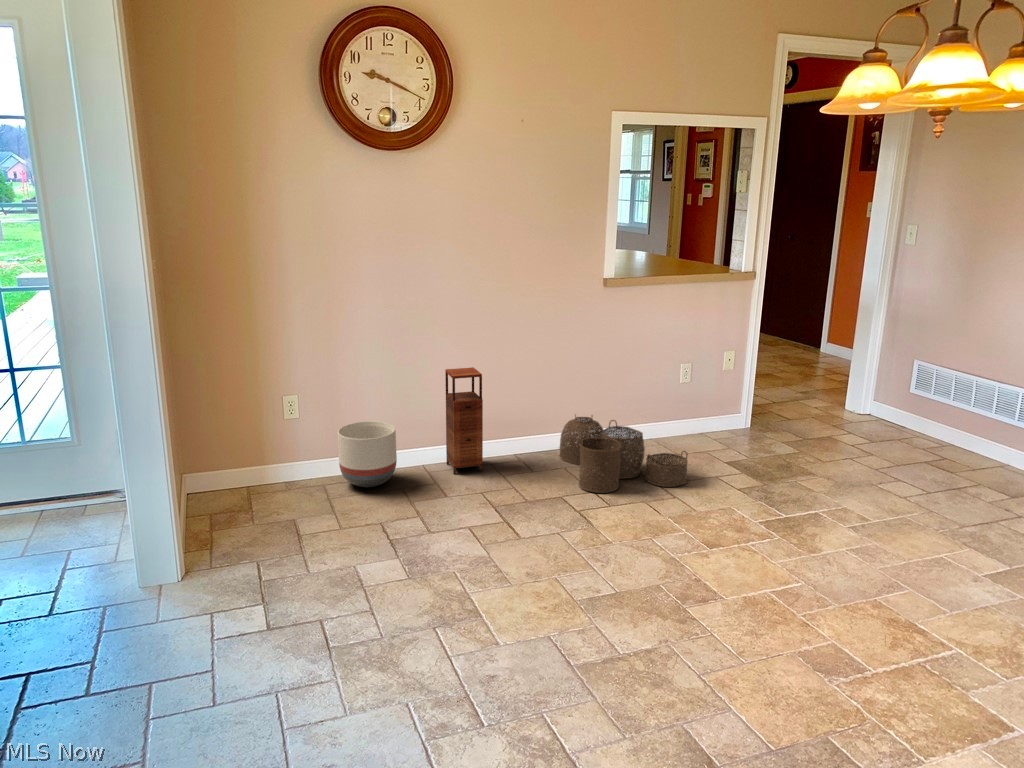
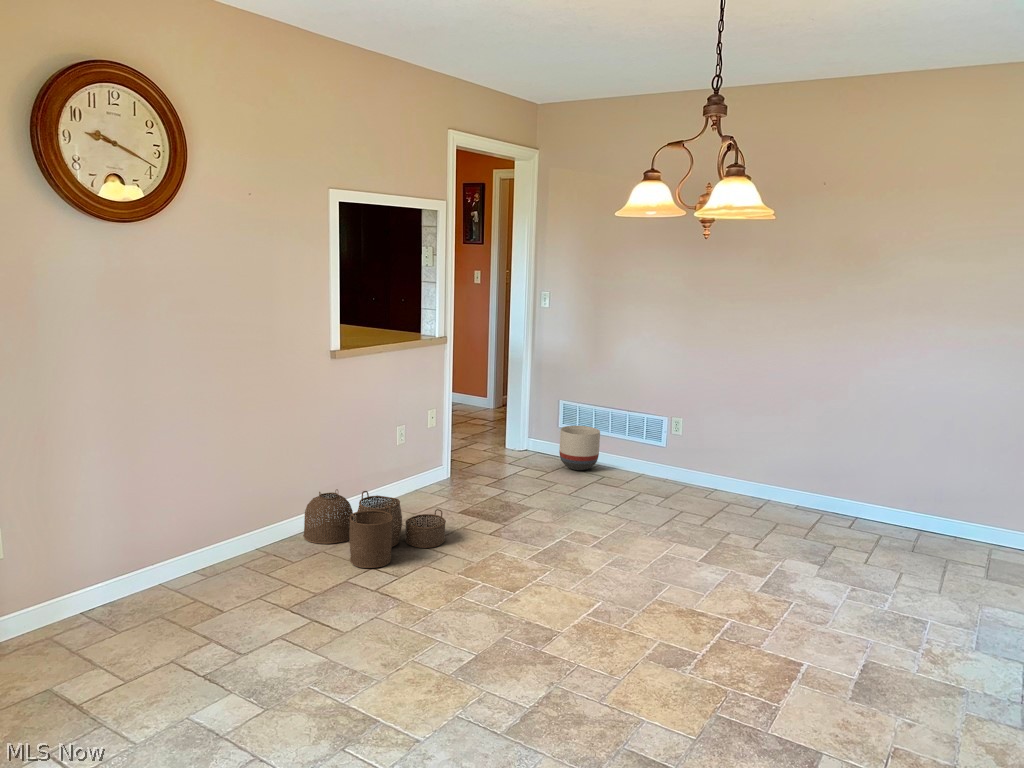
storage cabinet: present [445,367,483,474] -> none [183,457,237,584]
planter: present [338,421,397,487] -> present [559,426,600,470]

